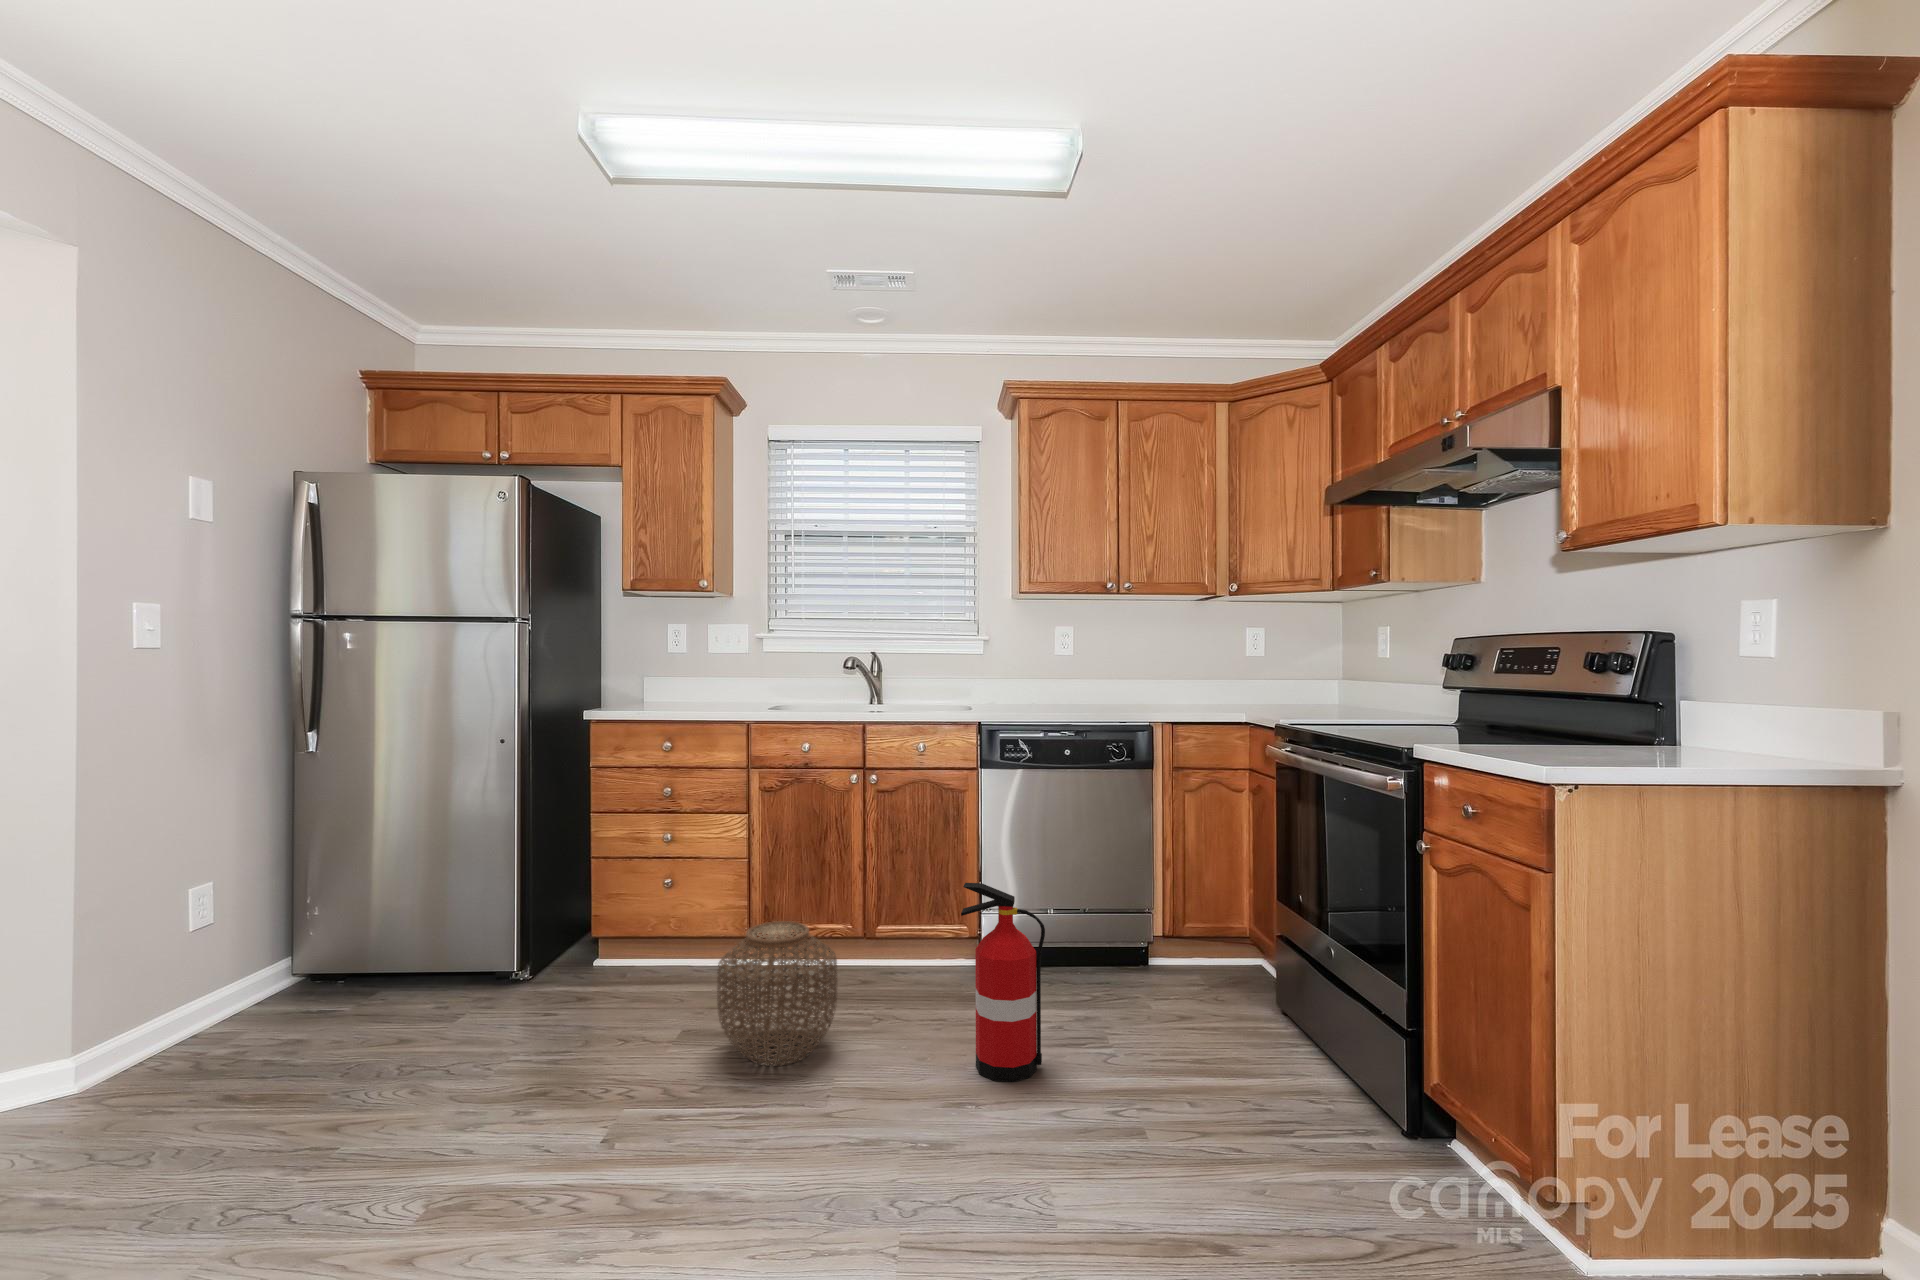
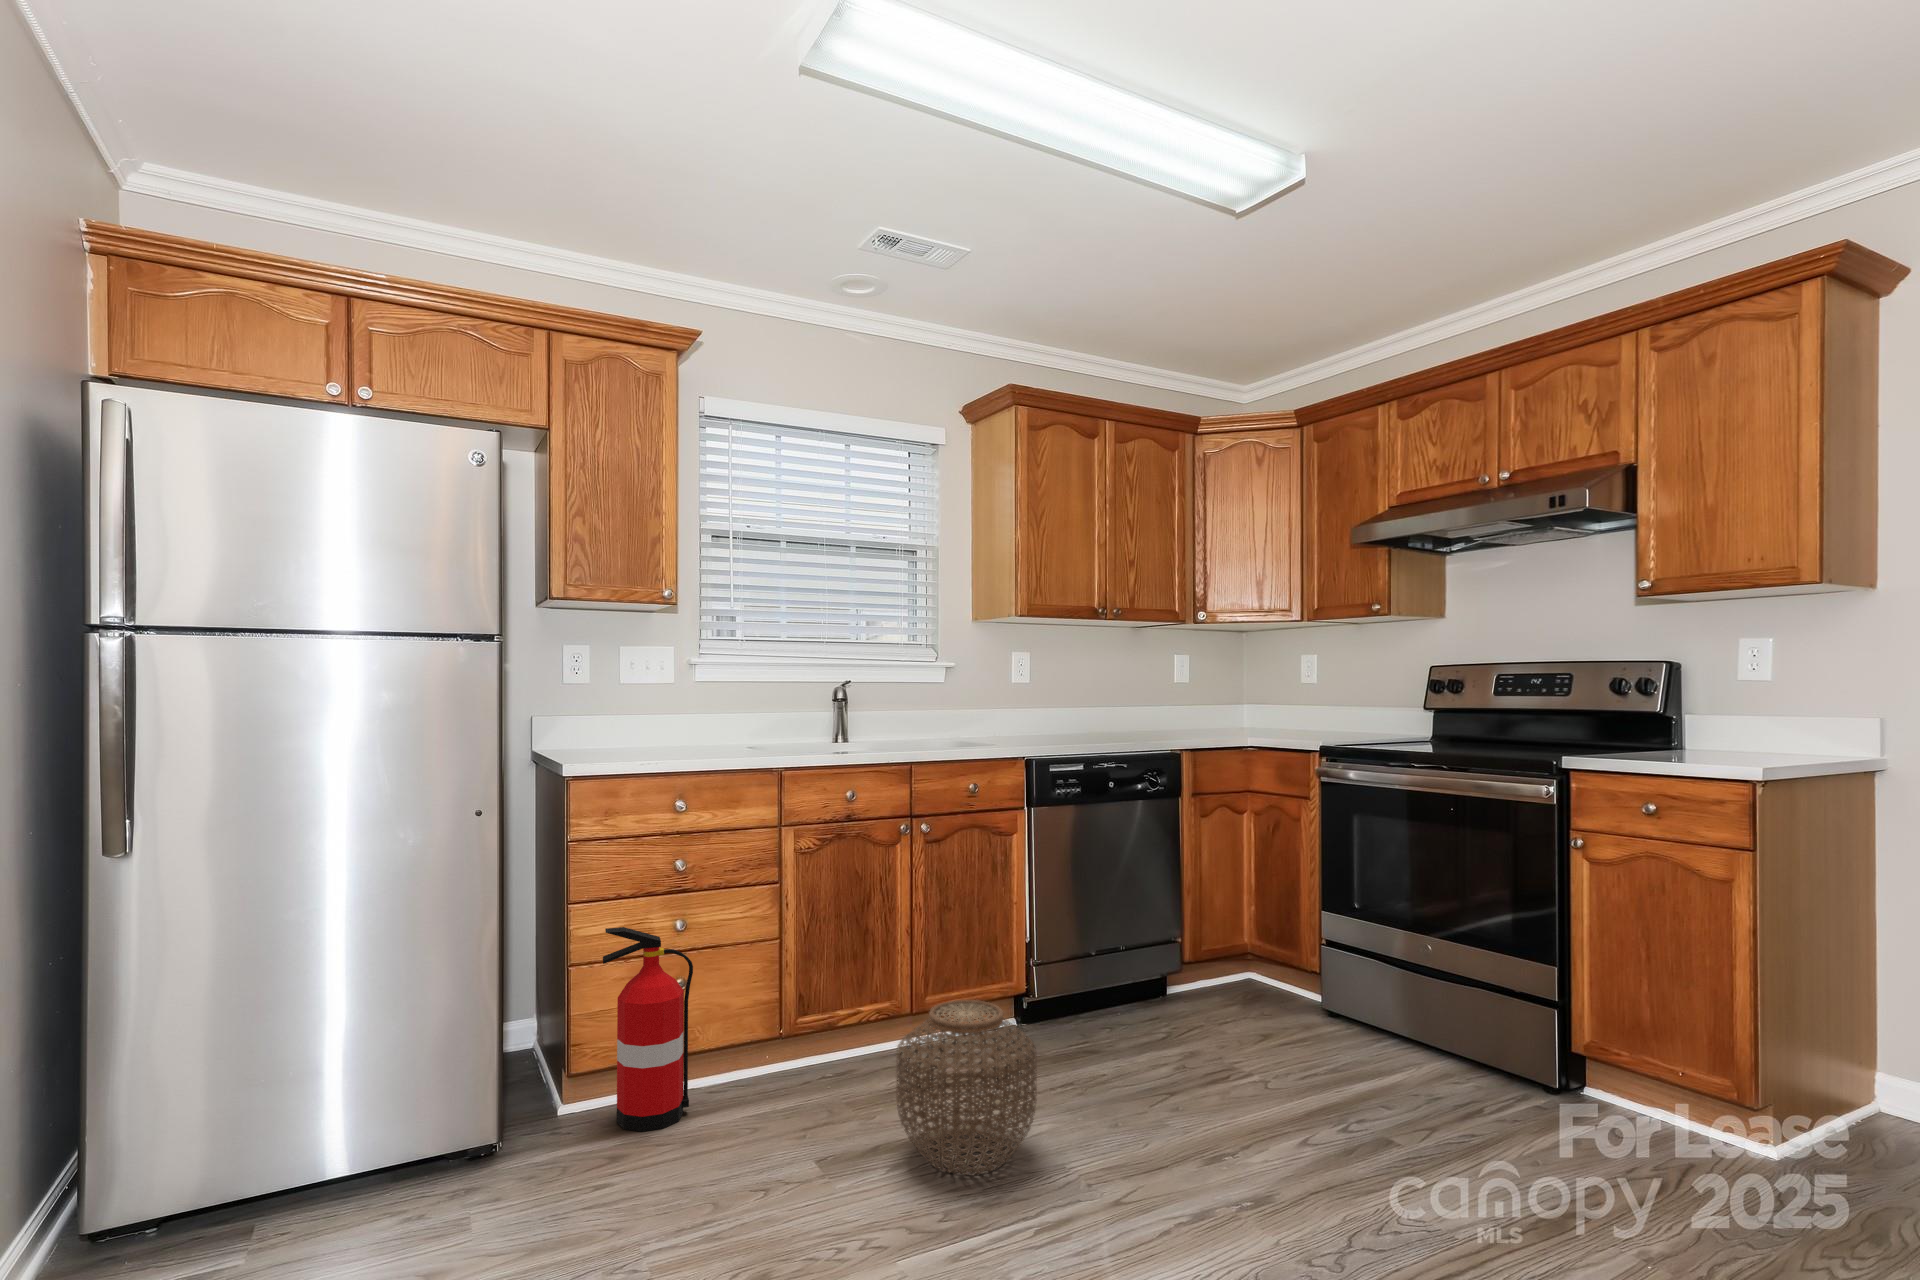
fire extinguisher: present [961,883,1045,1082] -> present [603,927,693,1132]

